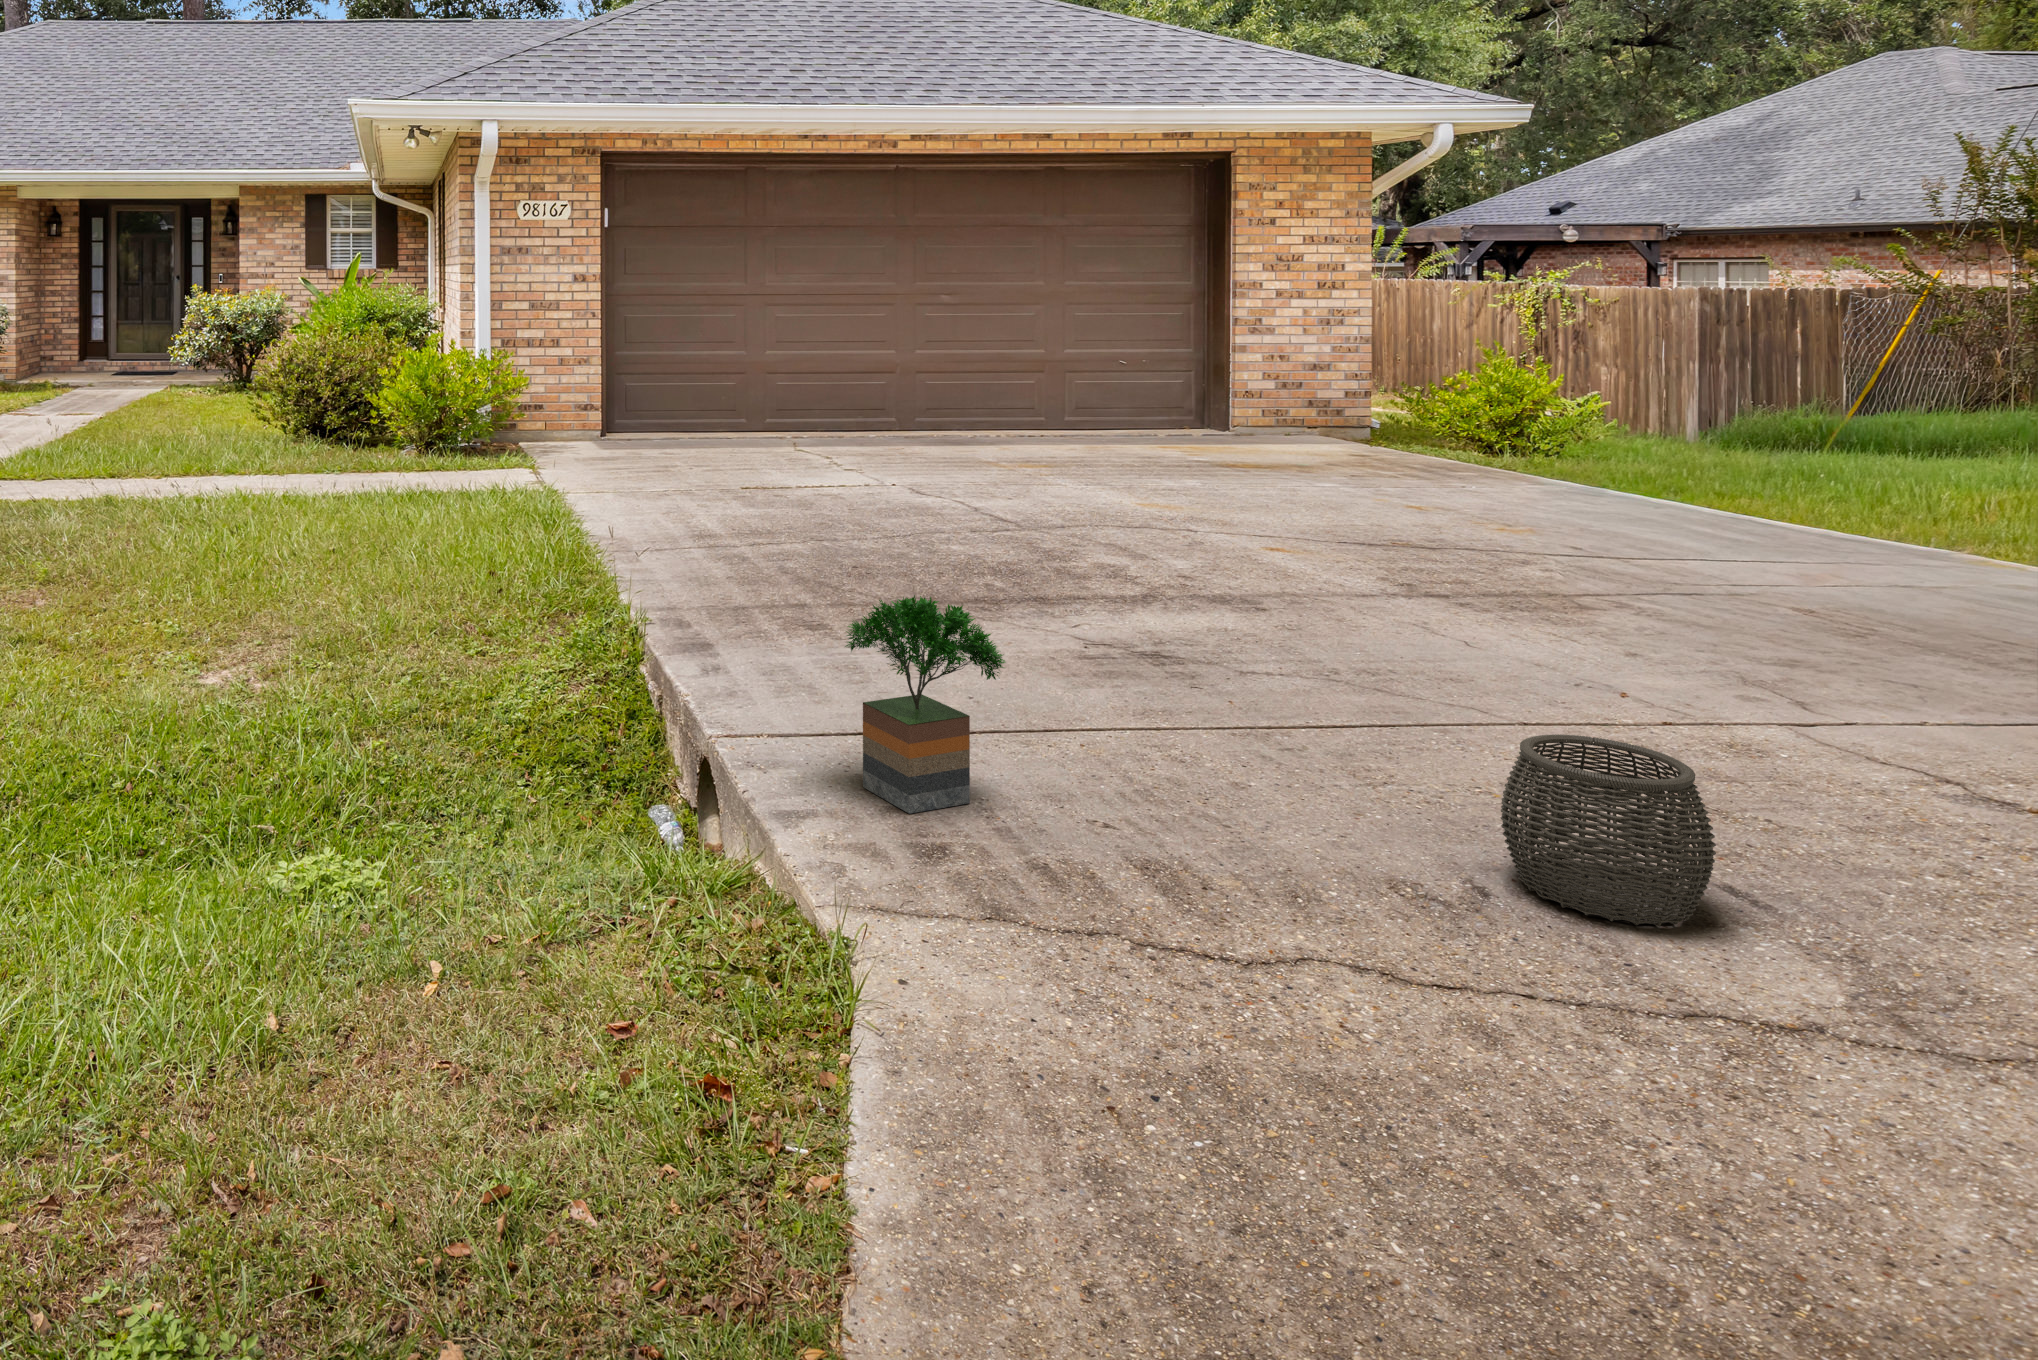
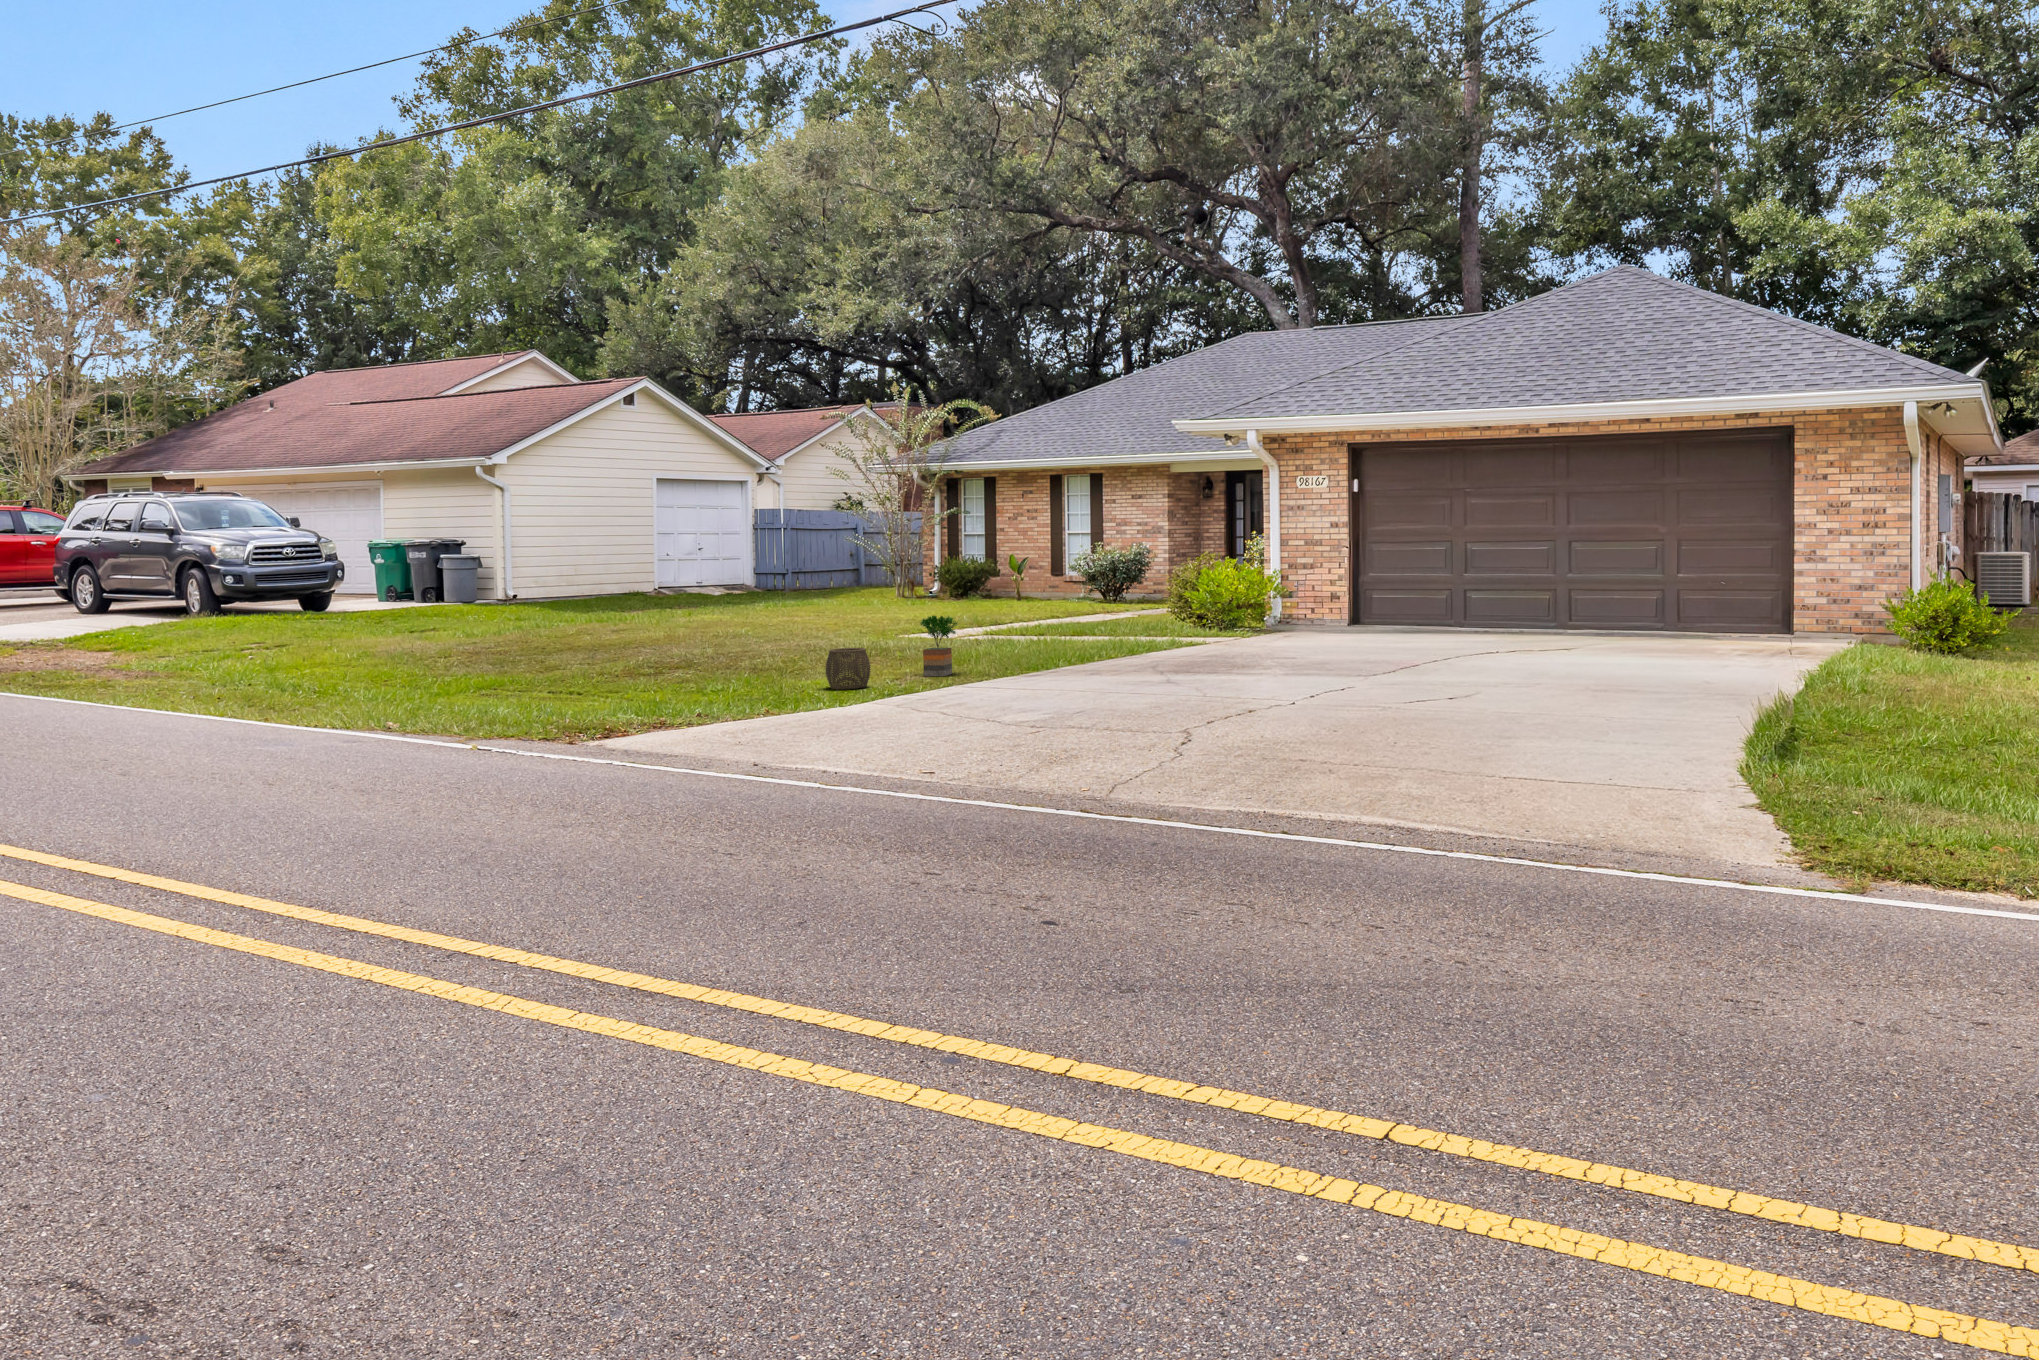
woven basket: present [1501,734,1716,927] -> present [825,648,871,689]

